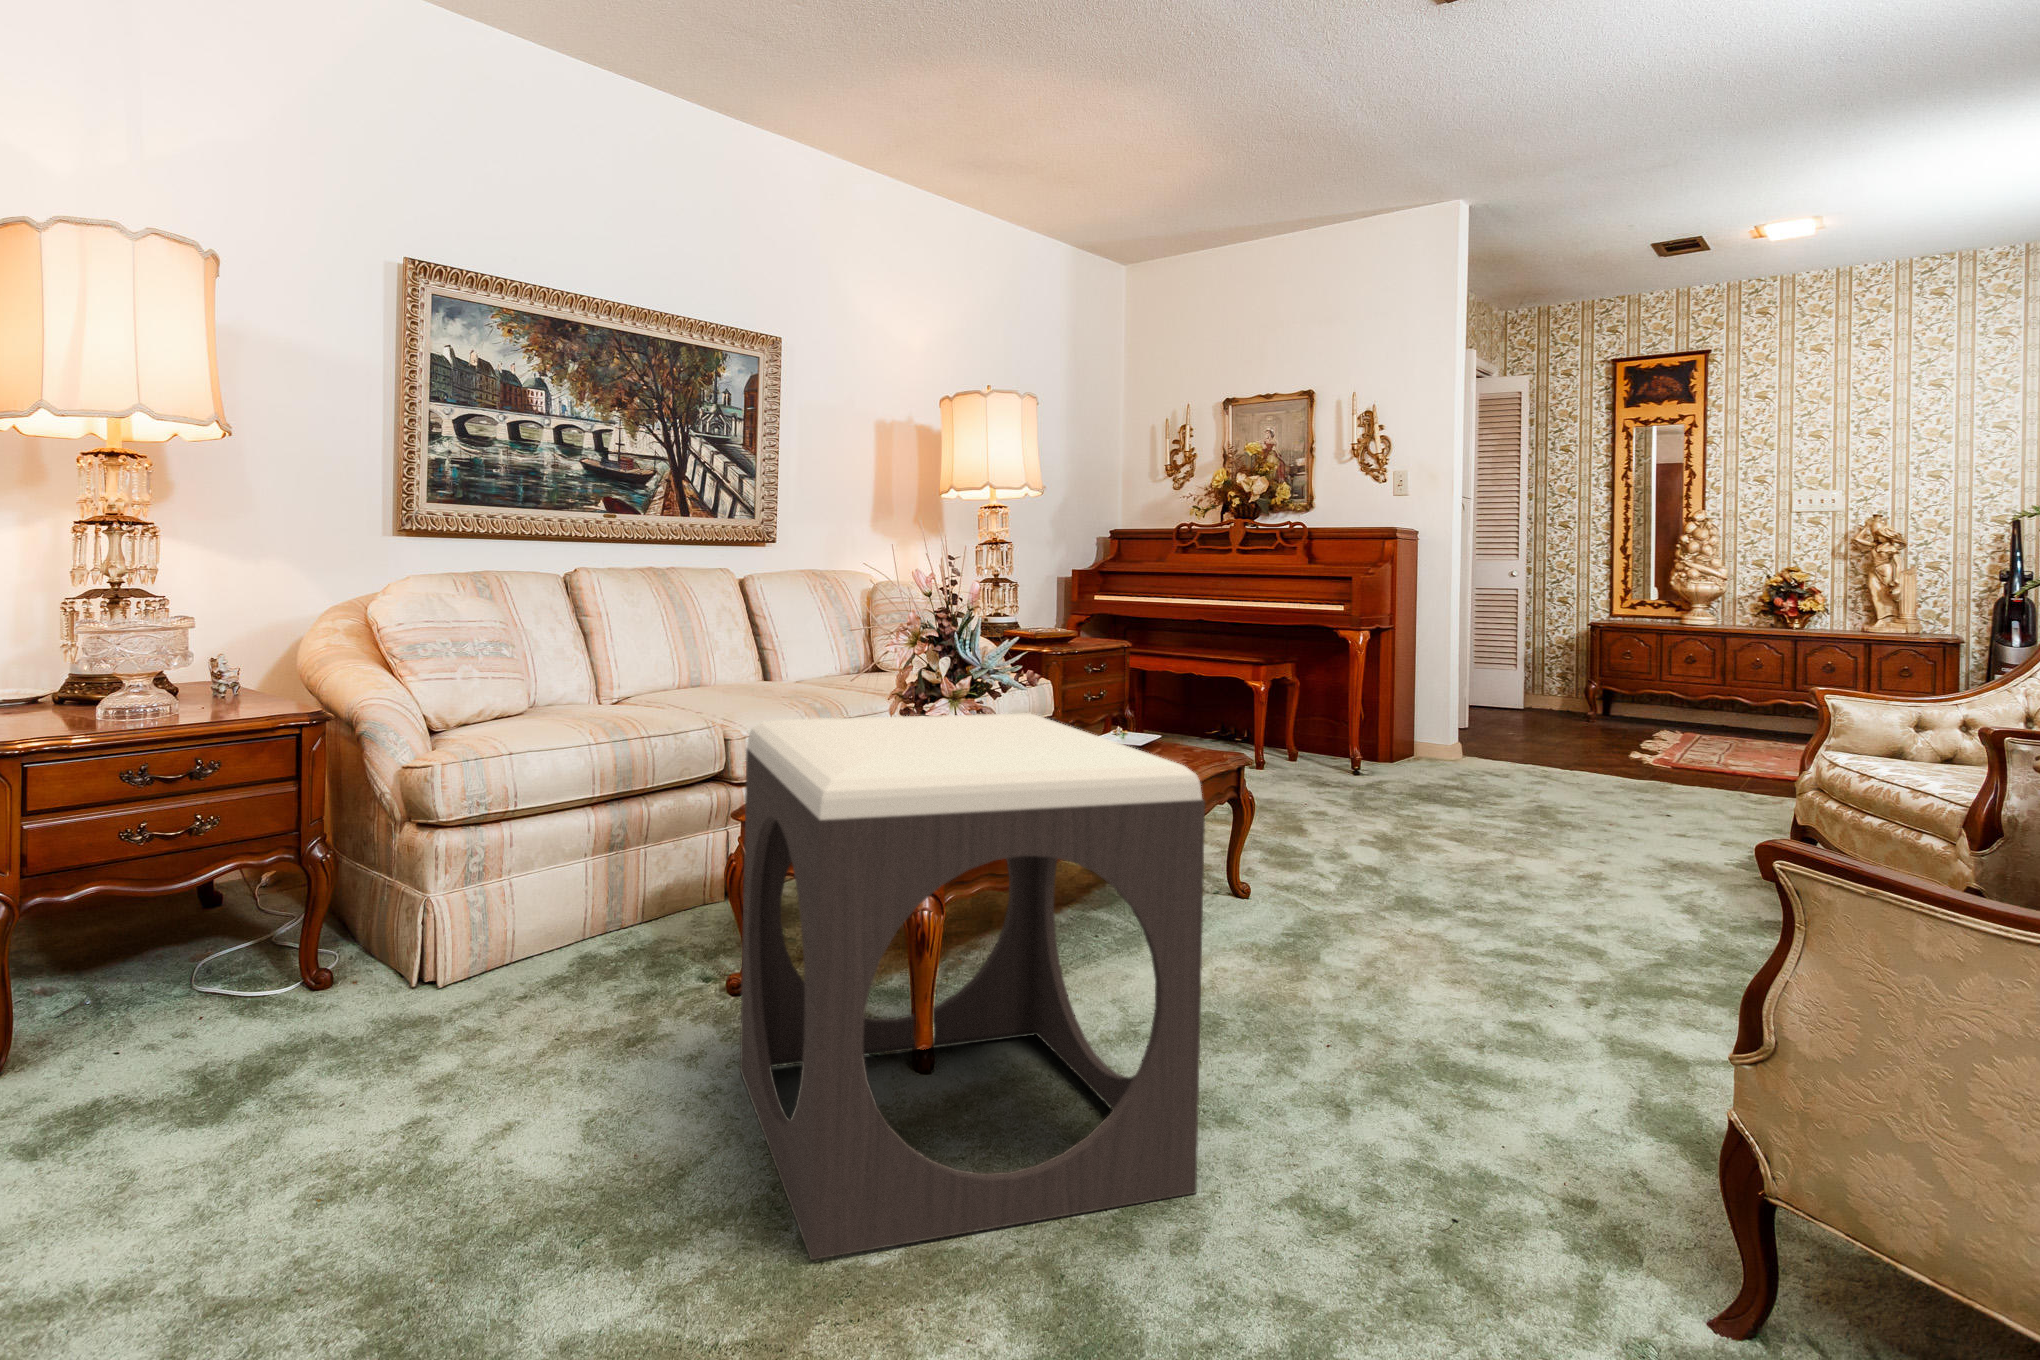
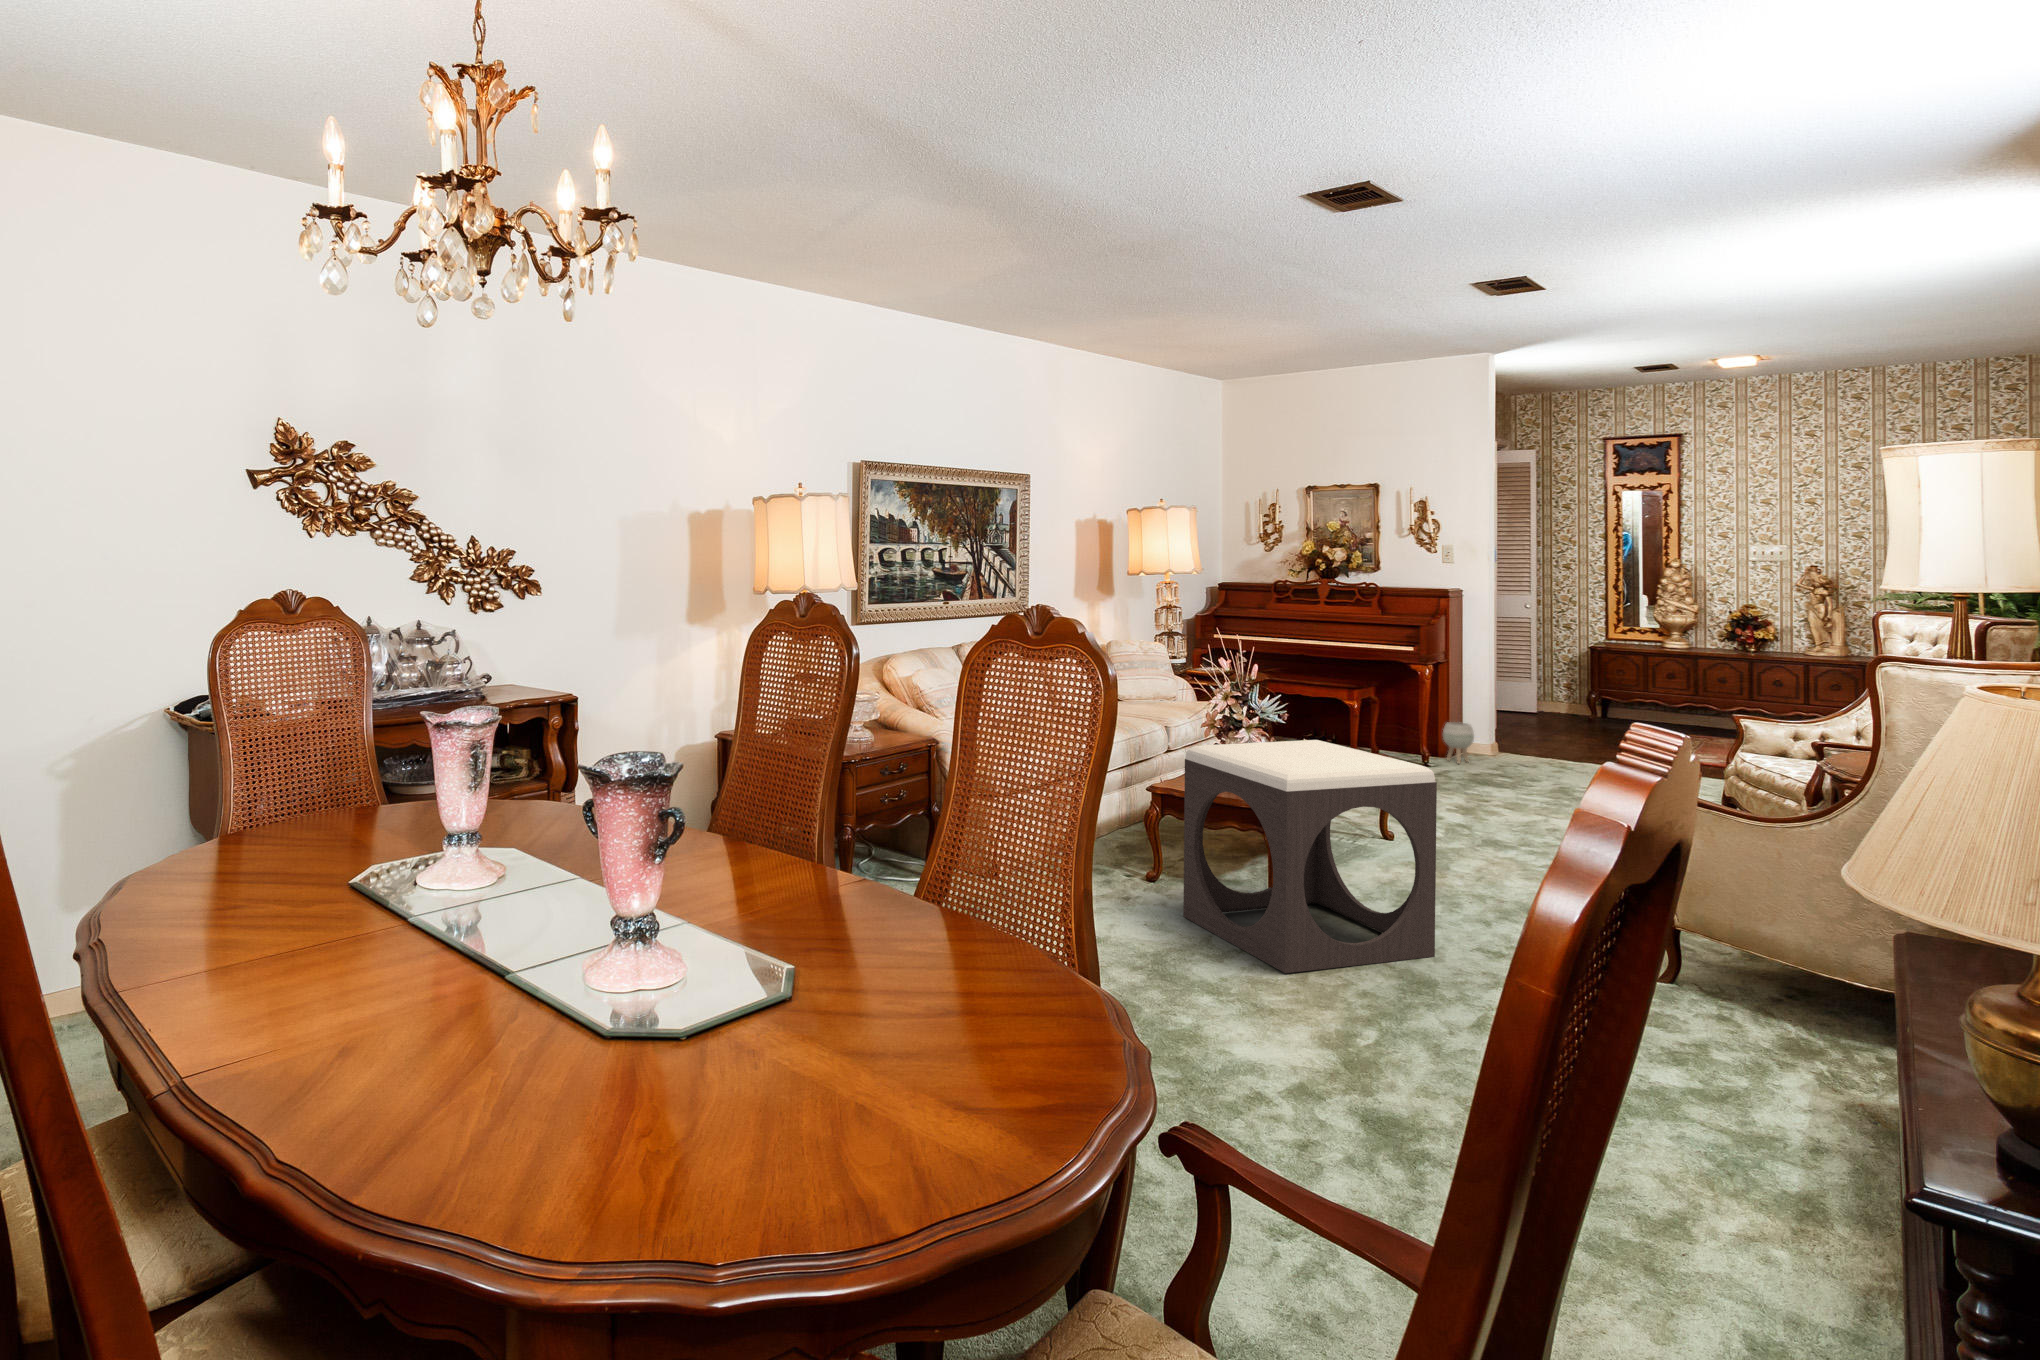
planter: none [1383,714,1425,773] -> present [1443,722,1474,763]

